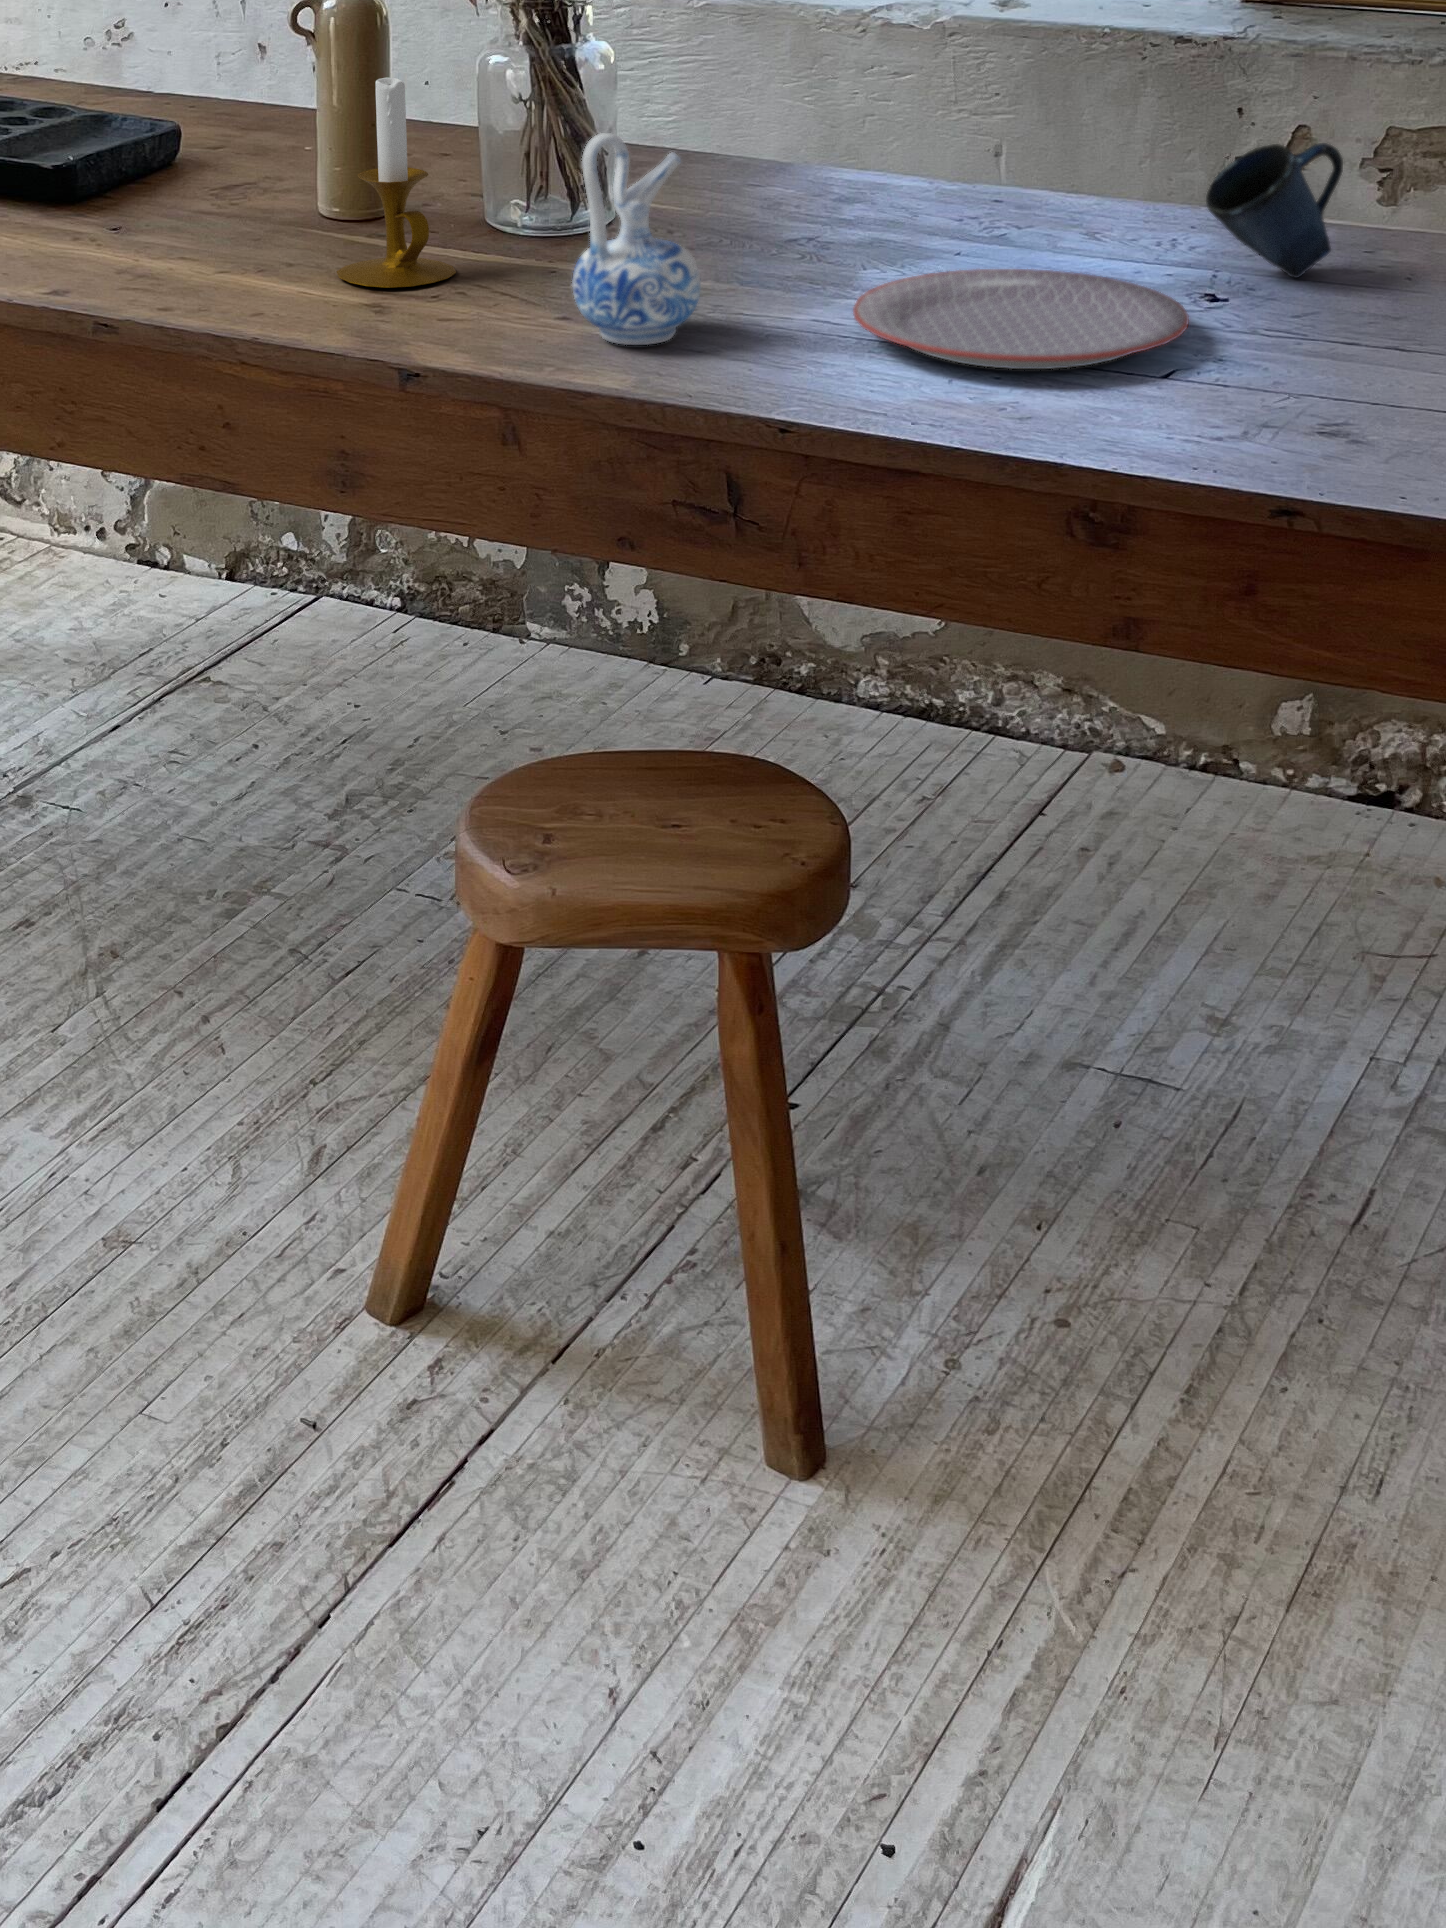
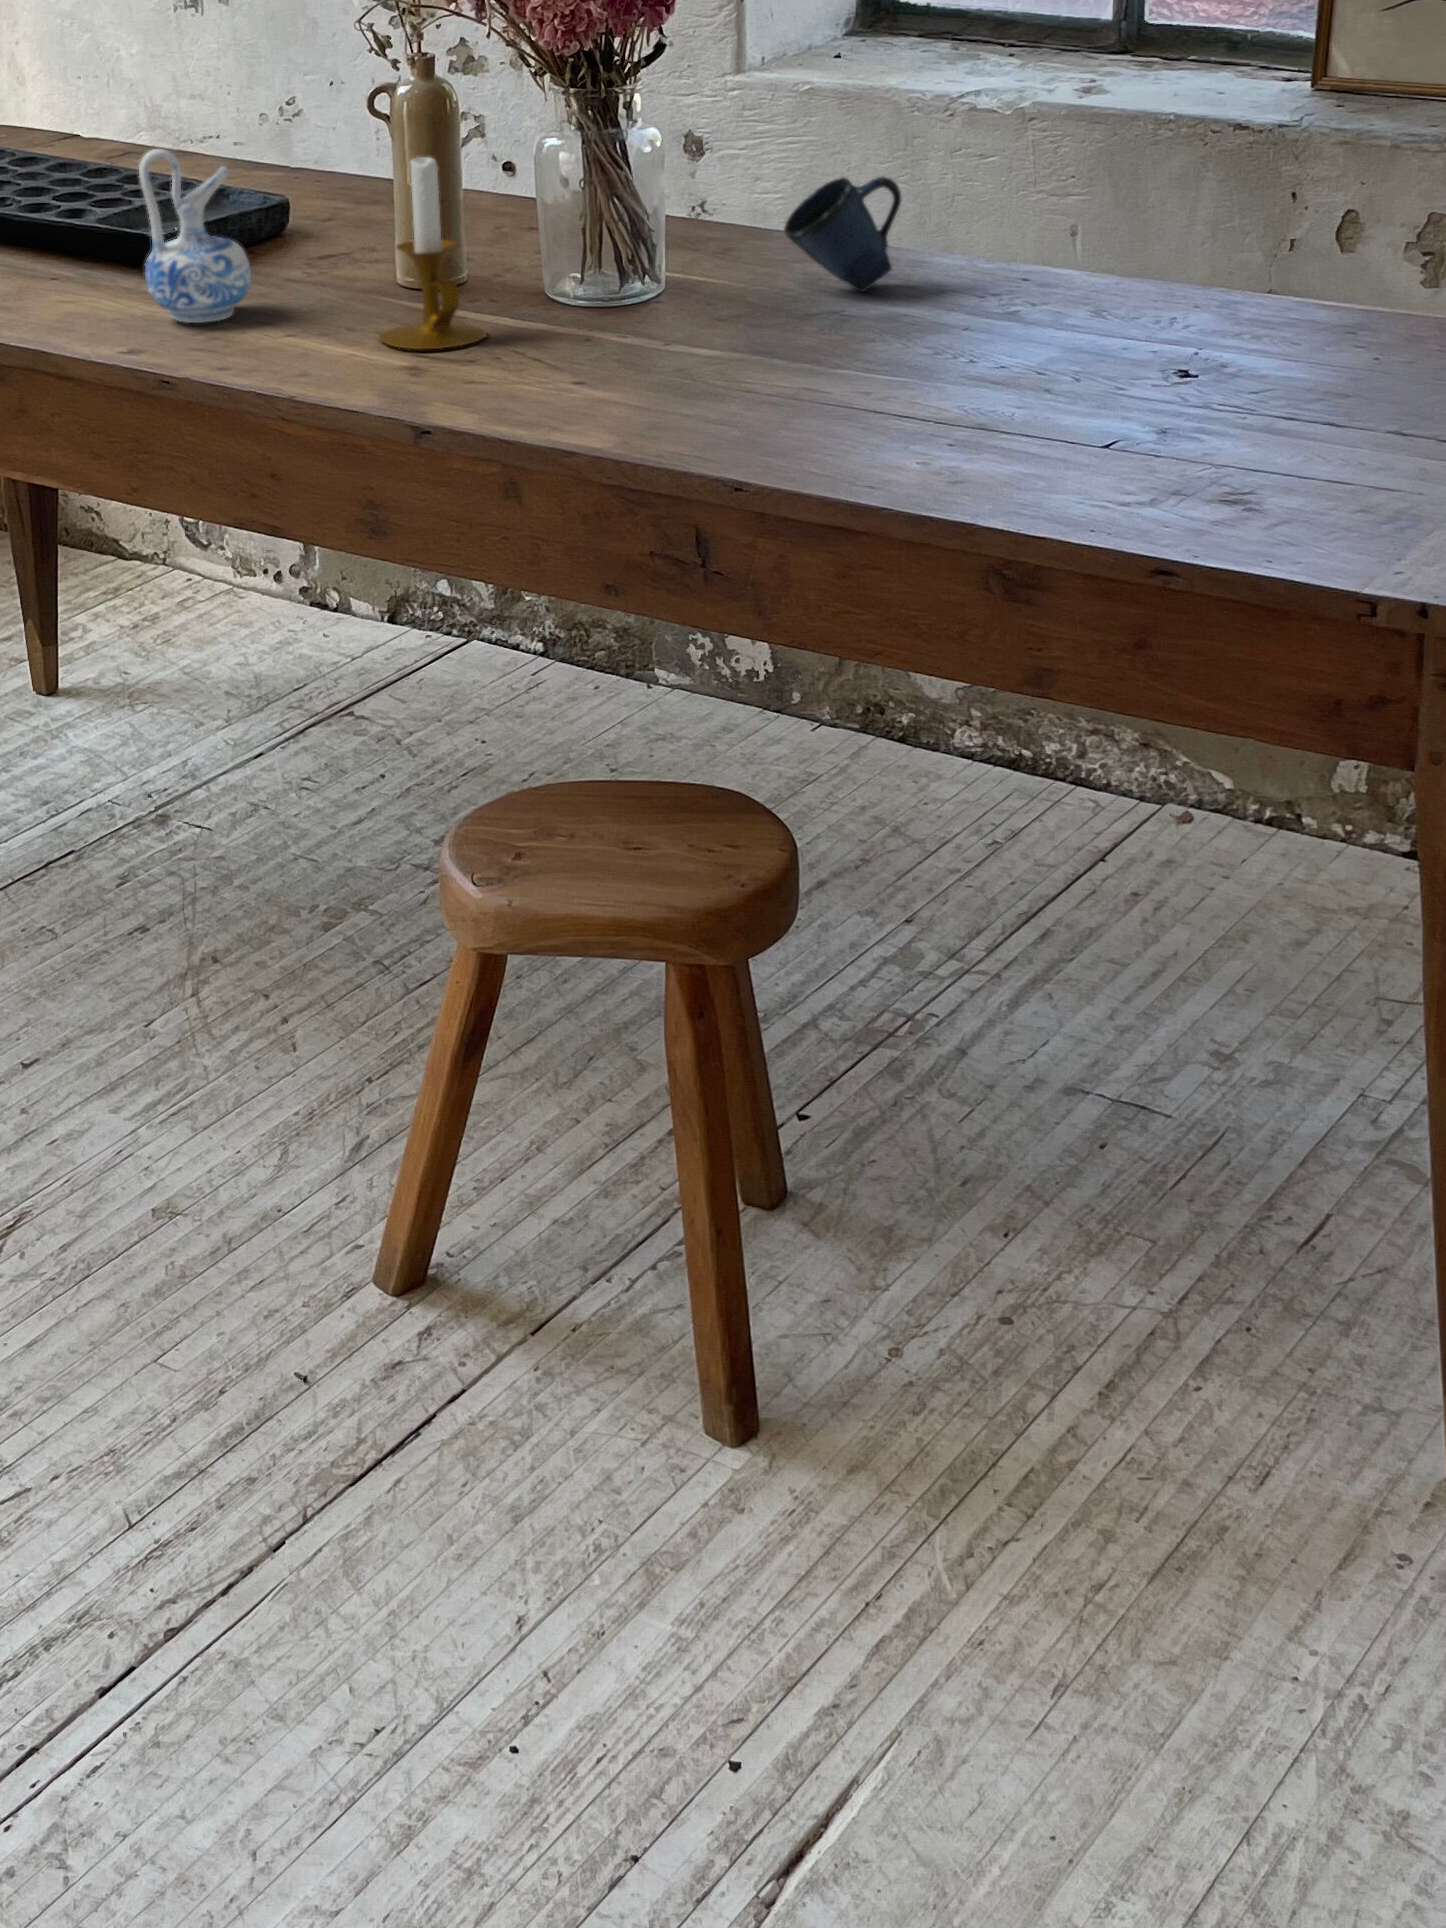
ceramic pitcher: present [572,133,701,345] -> present [139,149,251,323]
mug: present [1206,143,1343,278] -> present [784,177,901,292]
plate: present [853,269,1189,369] -> none [819,340,1129,432]

